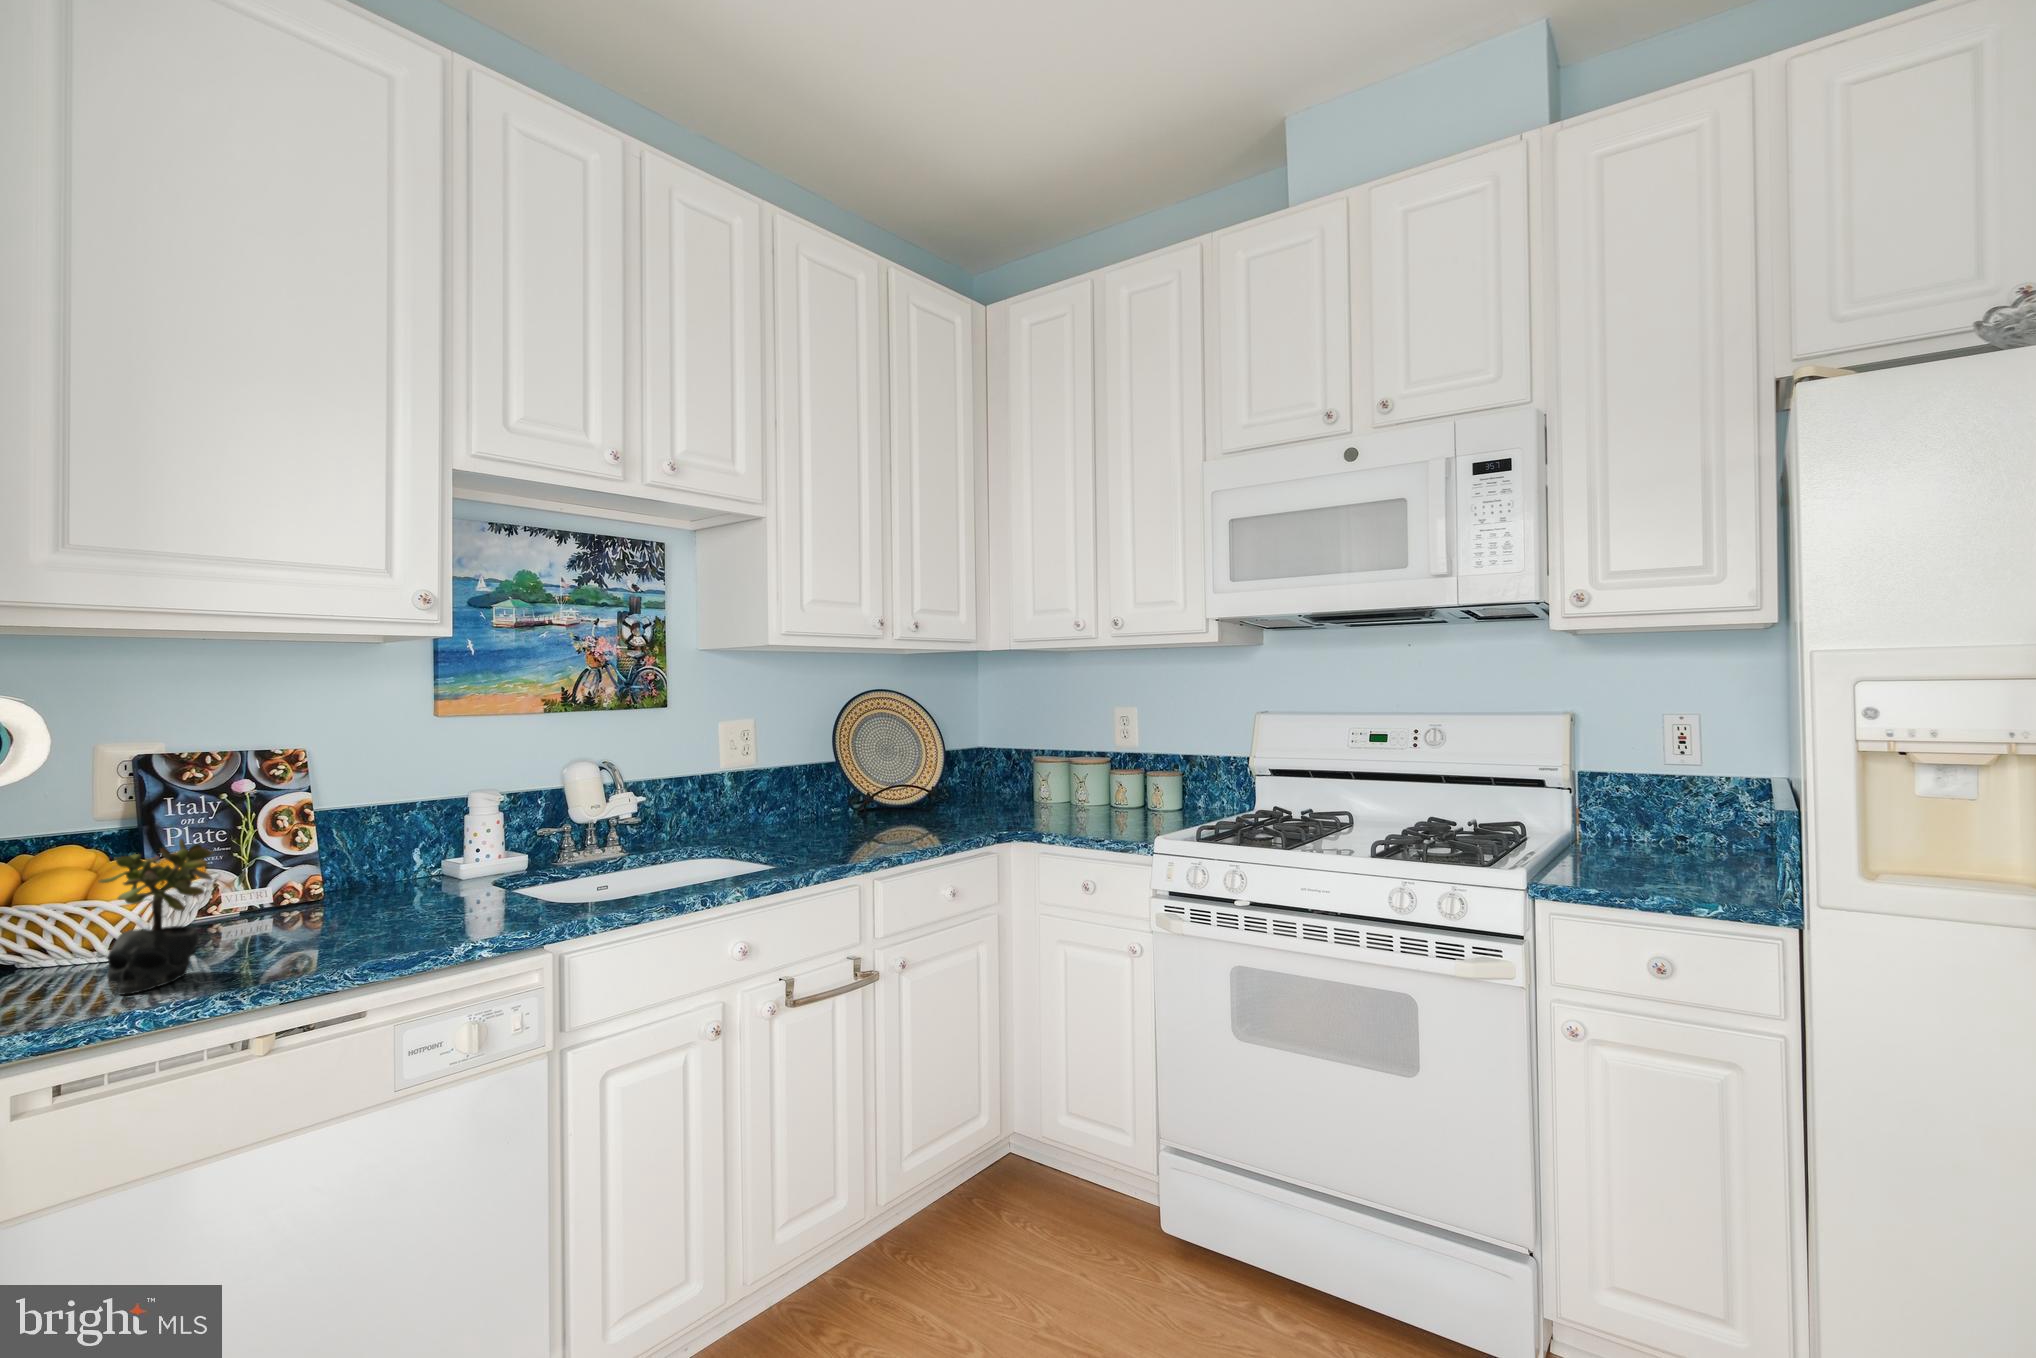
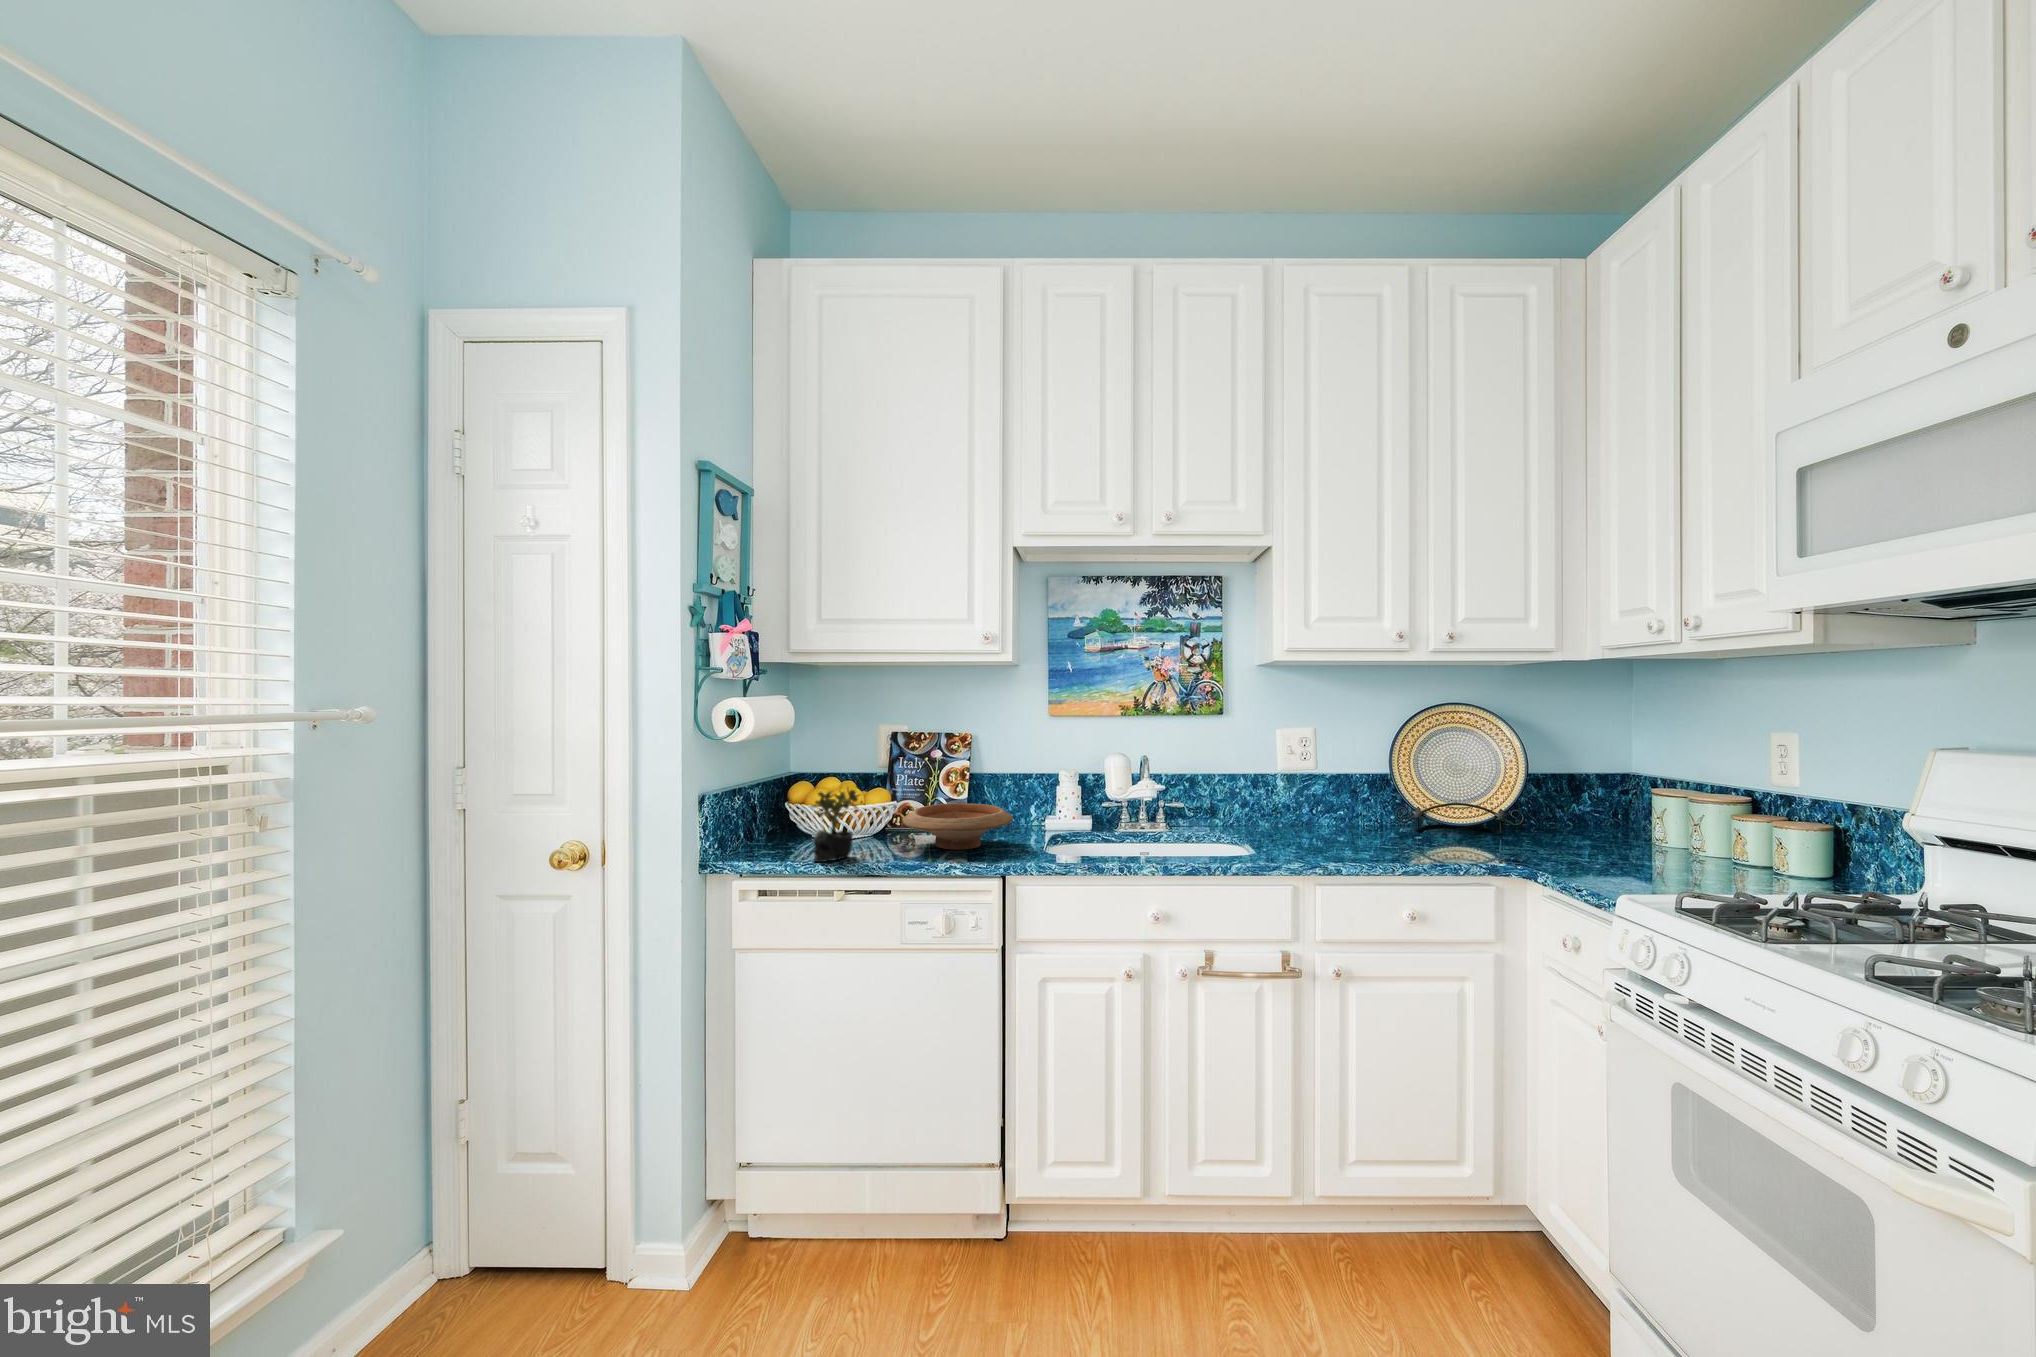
wooden bowl: none [254,850,468,928] -> present [903,803,1013,850]

